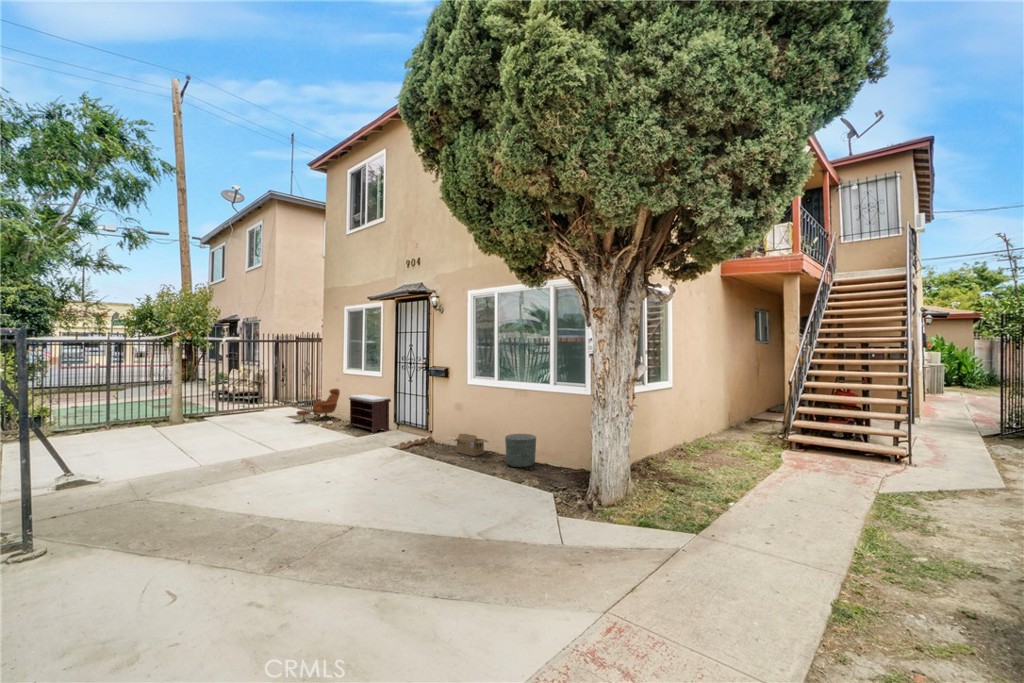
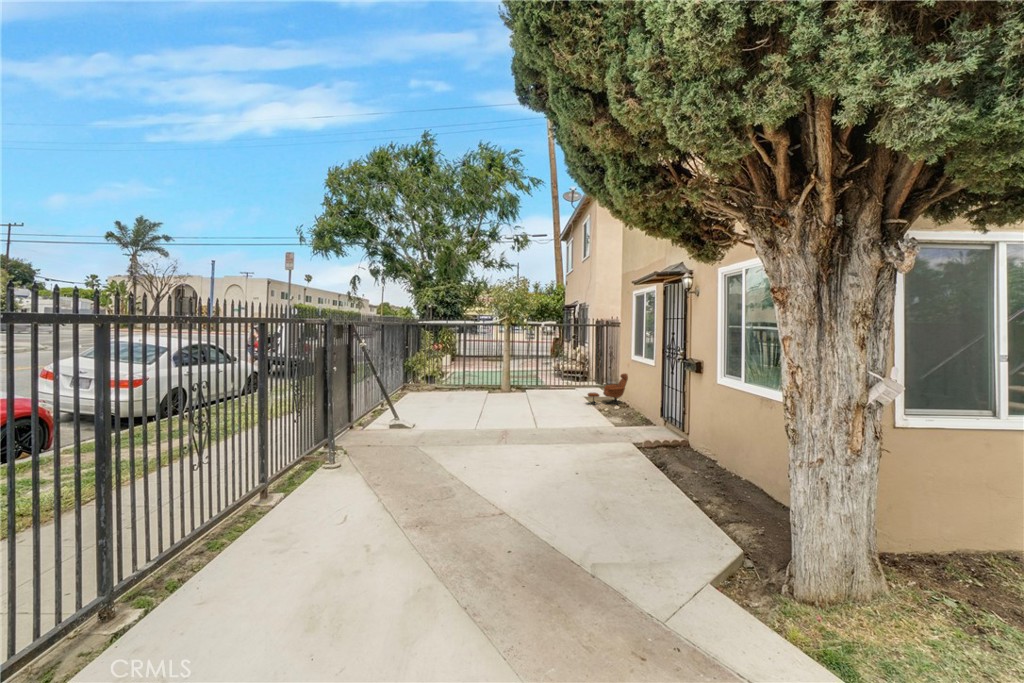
bench: present [349,394,391,433] -> none [625,382,659,424]
cardboard box: present [455,434,488,456] -> none [692,441,734,473]
planter: present [505,434,536,467] -> none [733,455,781,504]

